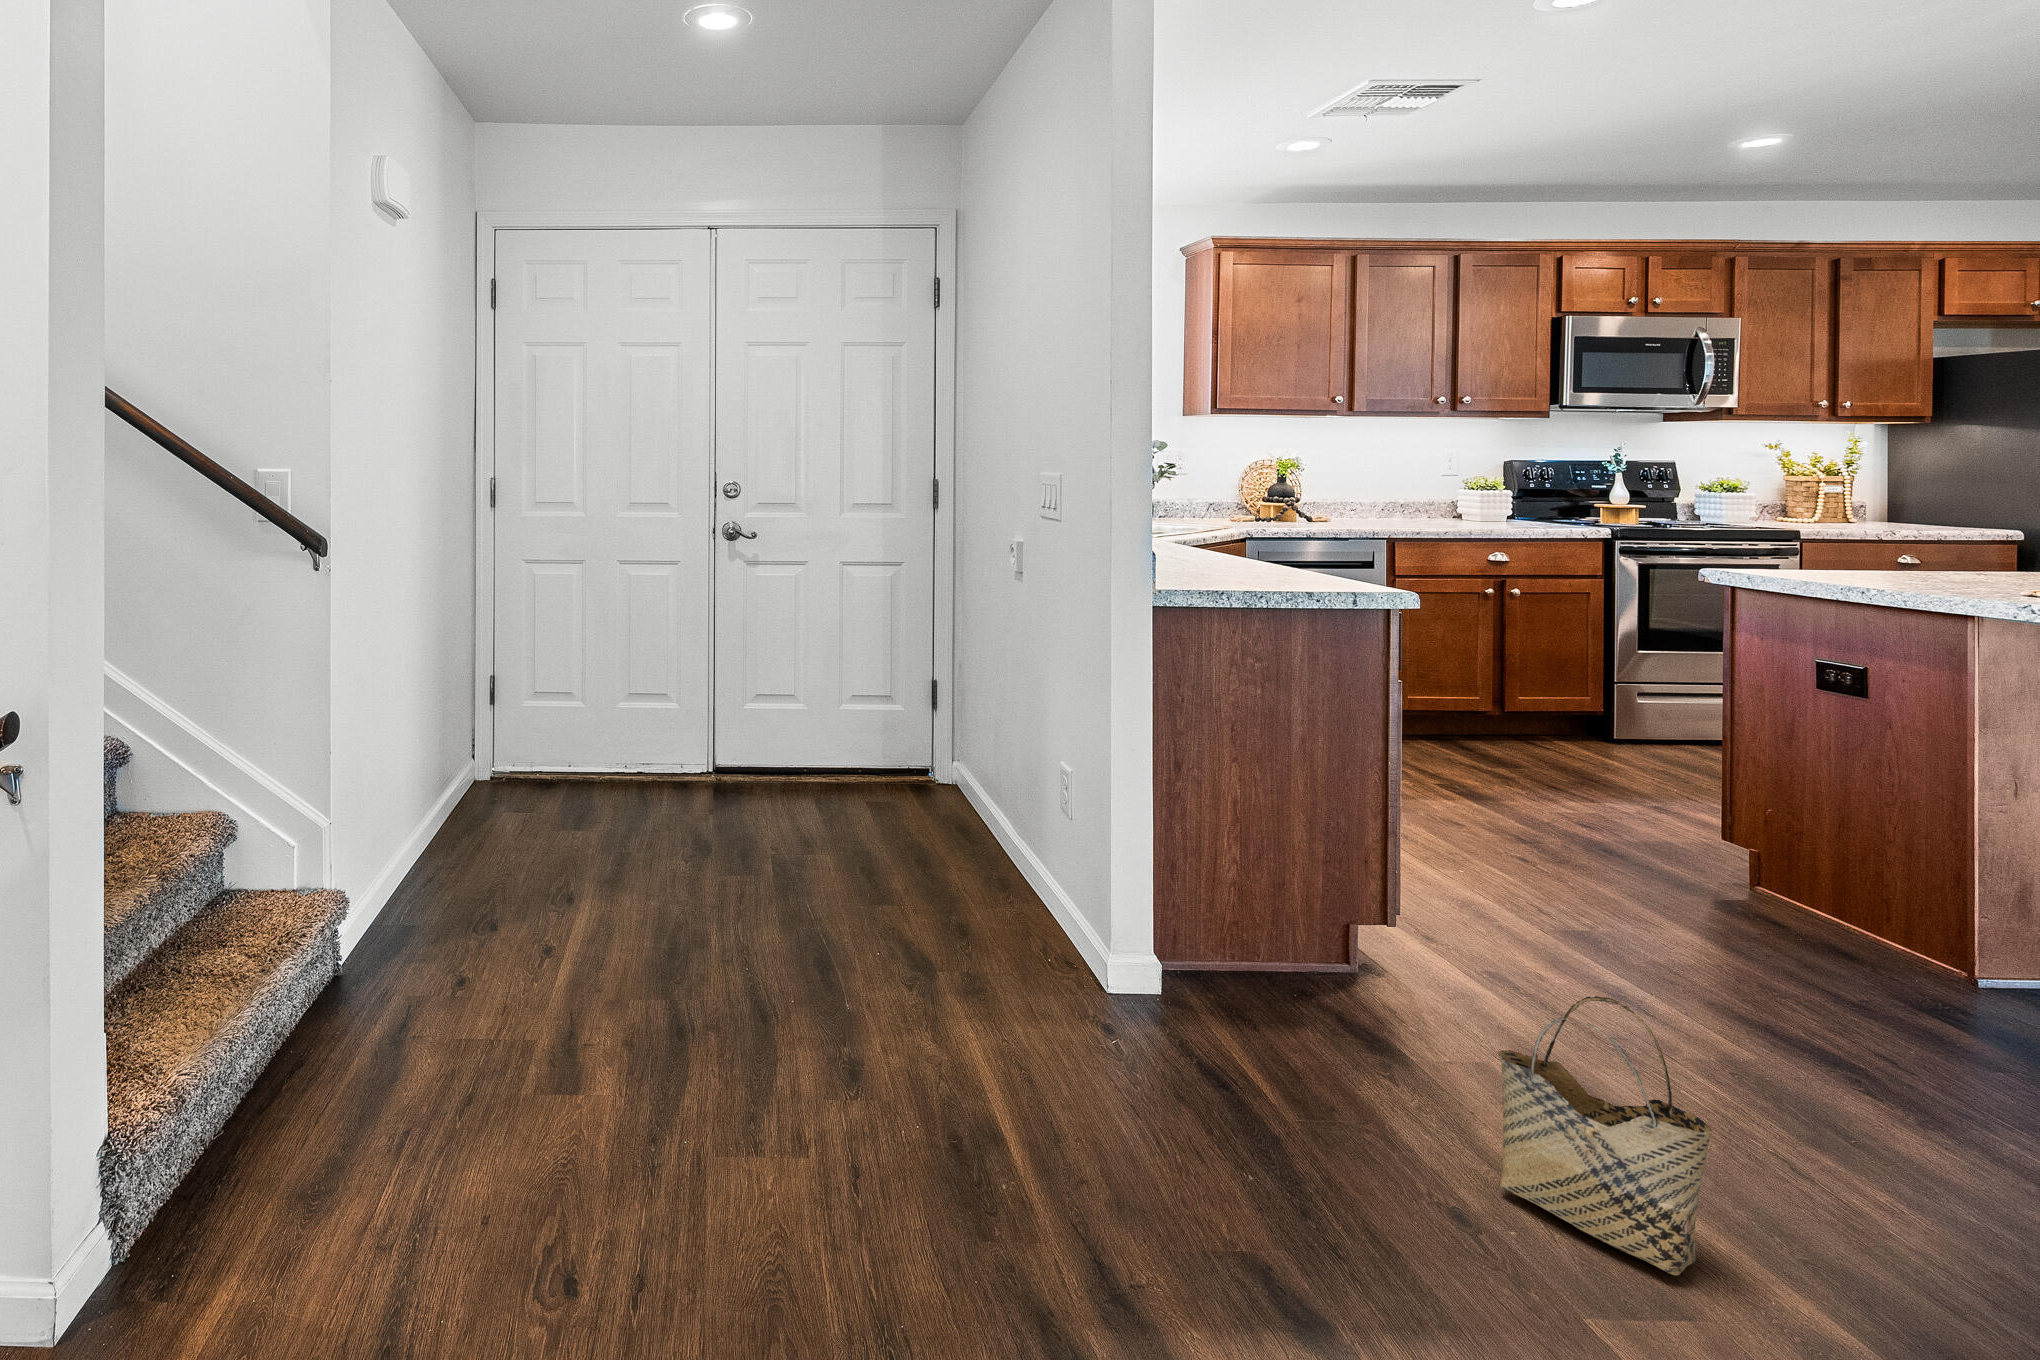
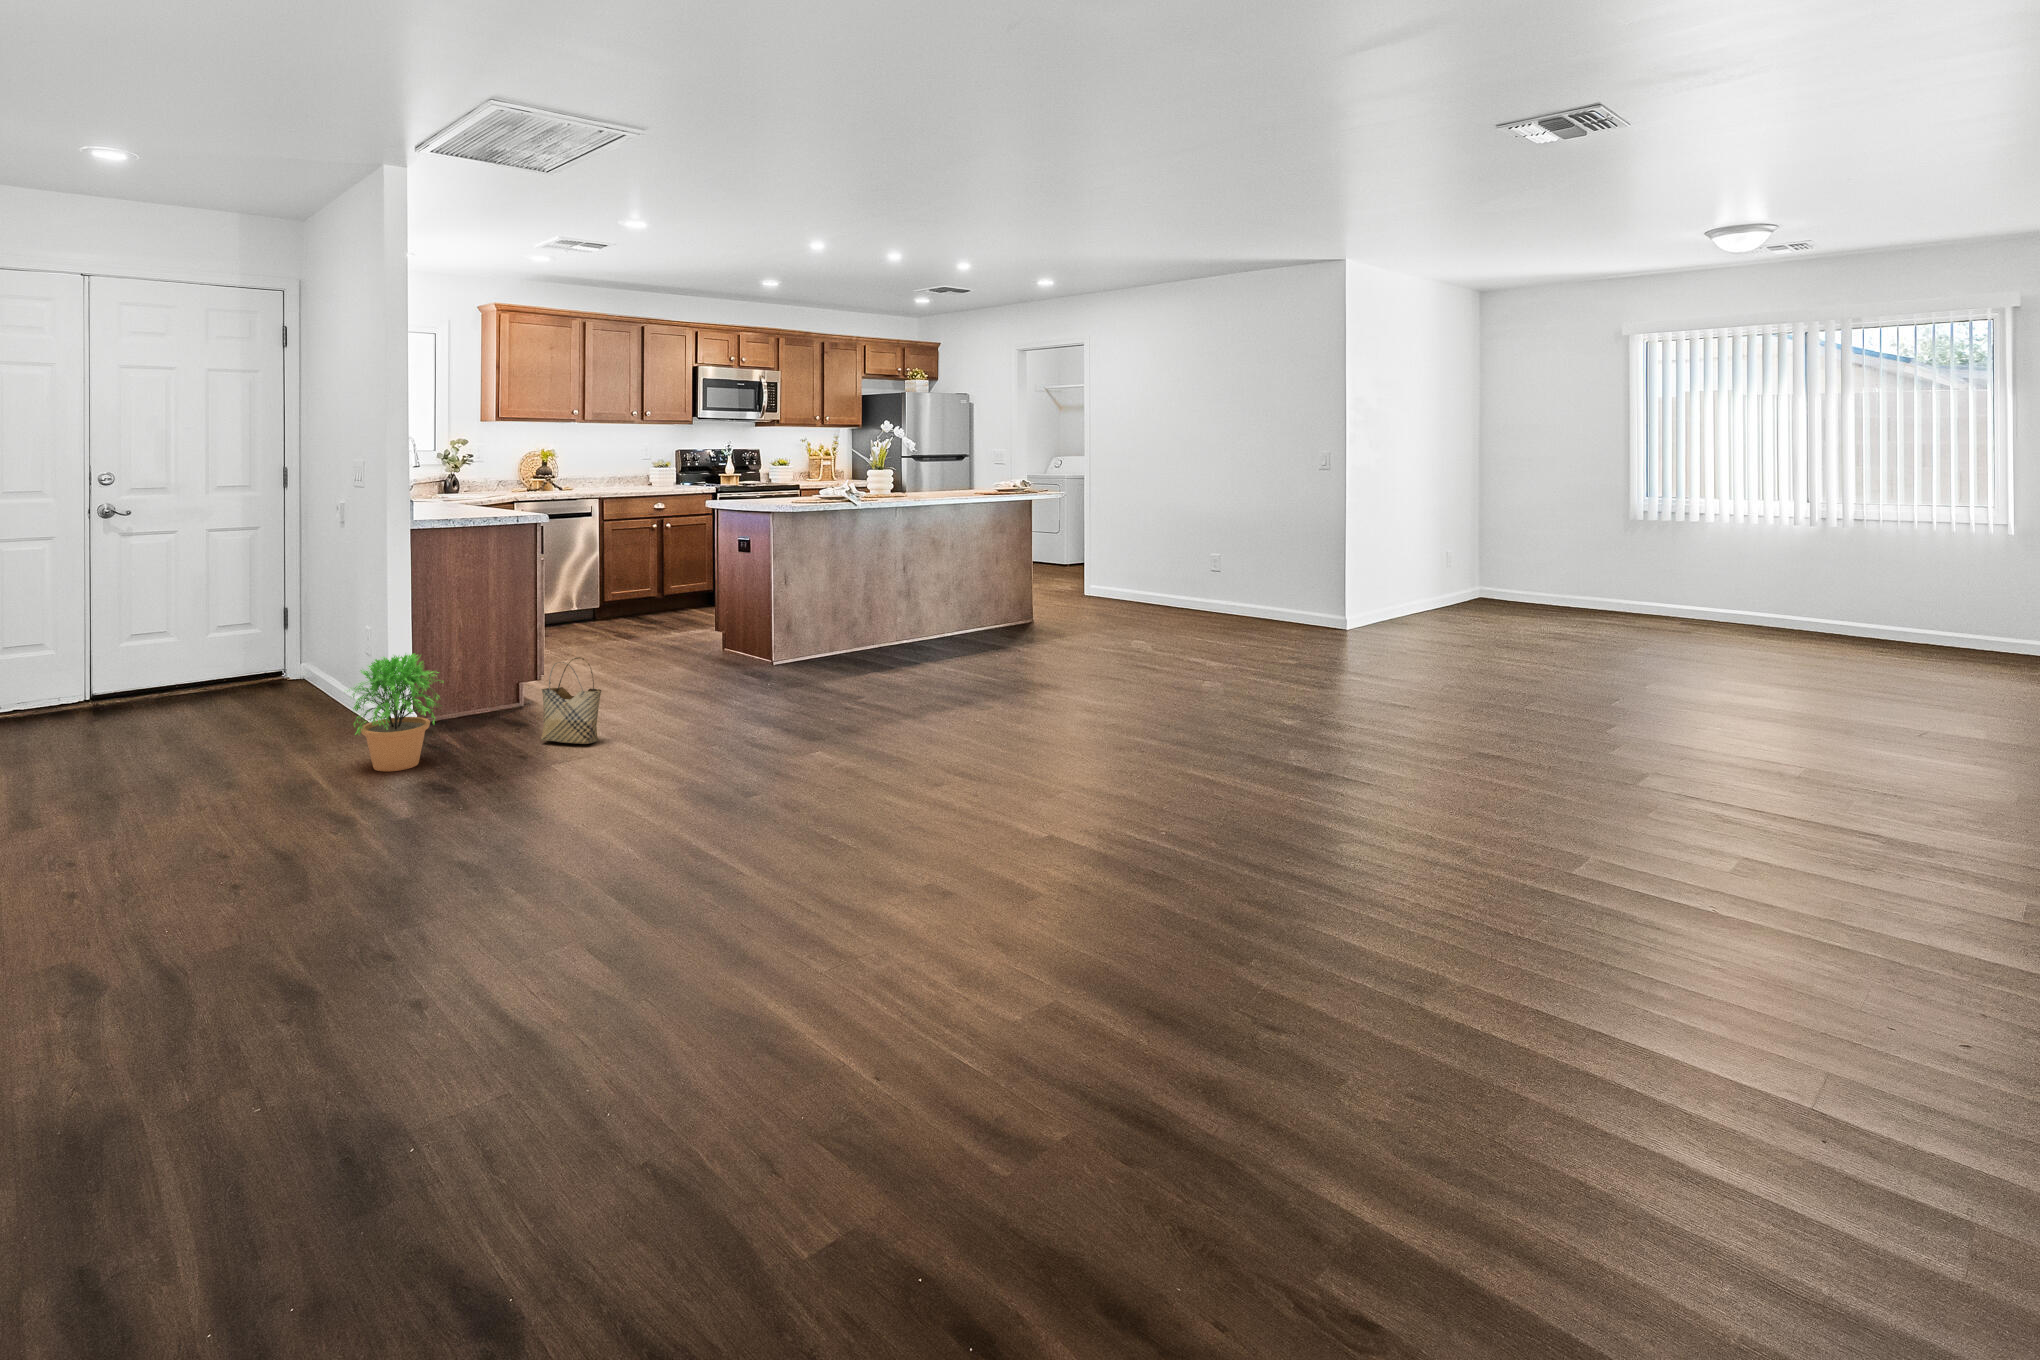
potted plant: none [1037,897,1276,1184] -> present [349,653,439,771]

